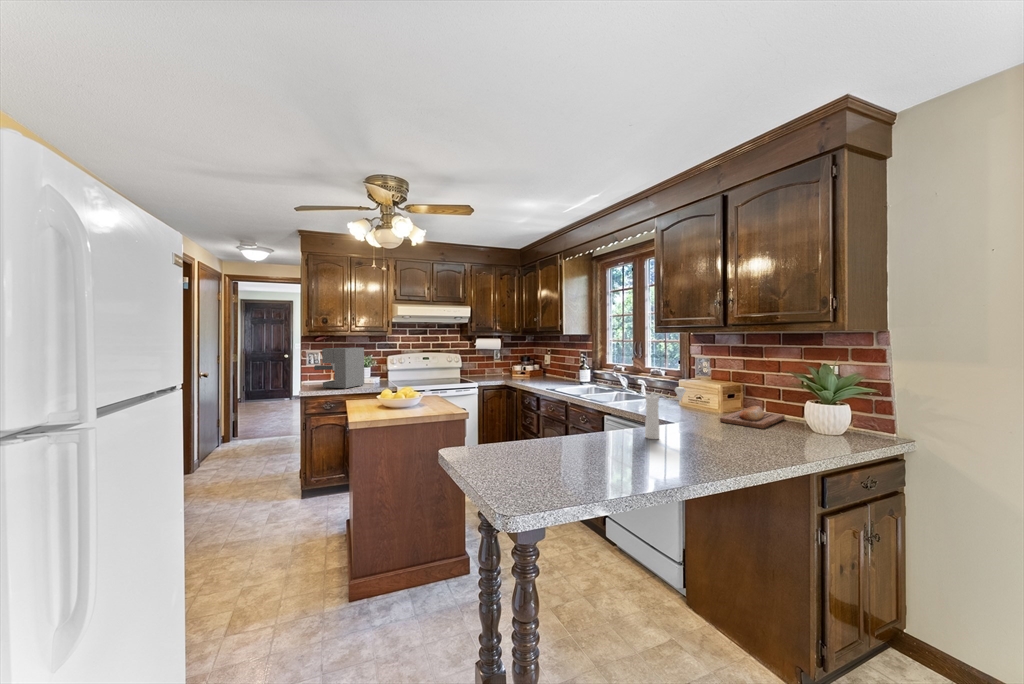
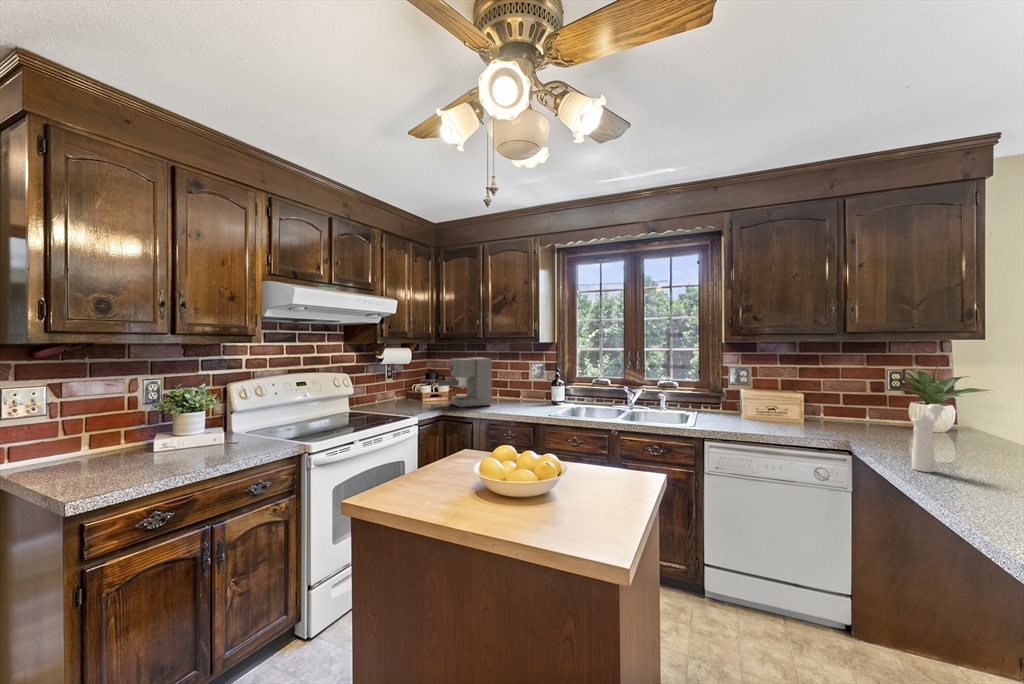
coffee maker: present [314,348,364,389] -> present [438,357,492,408]
bread loaf: present [720,406,785,429] -> none [822,415,904,440]

